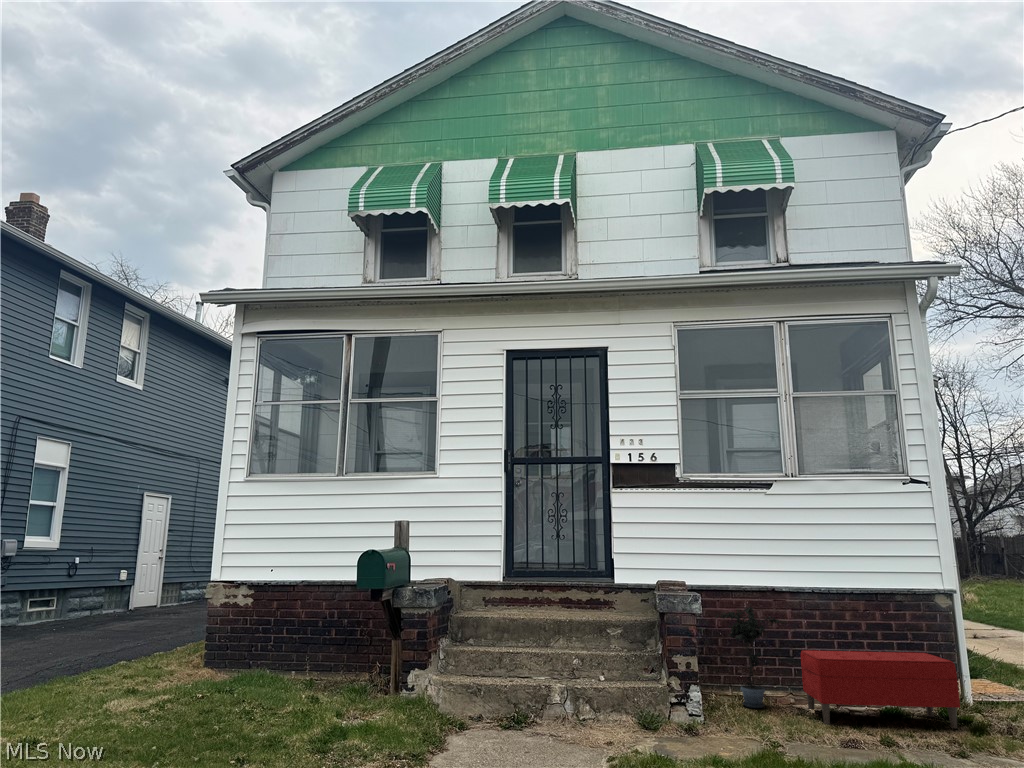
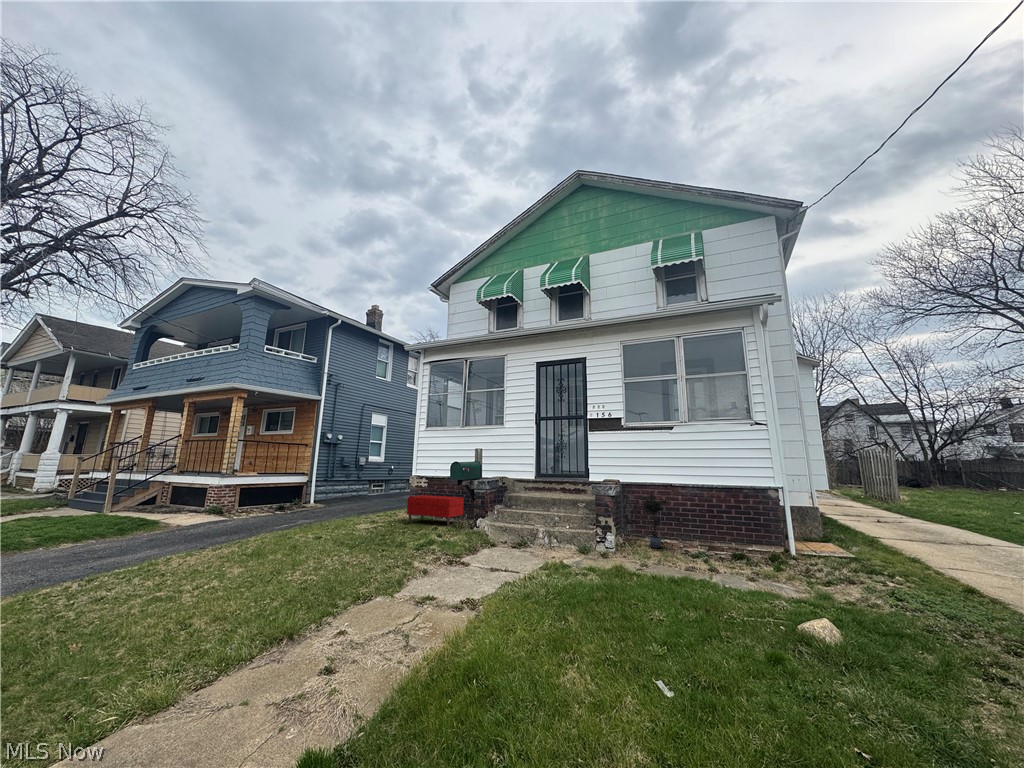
bench: present [801,650,960,728] -> present [407,495,464,526]

